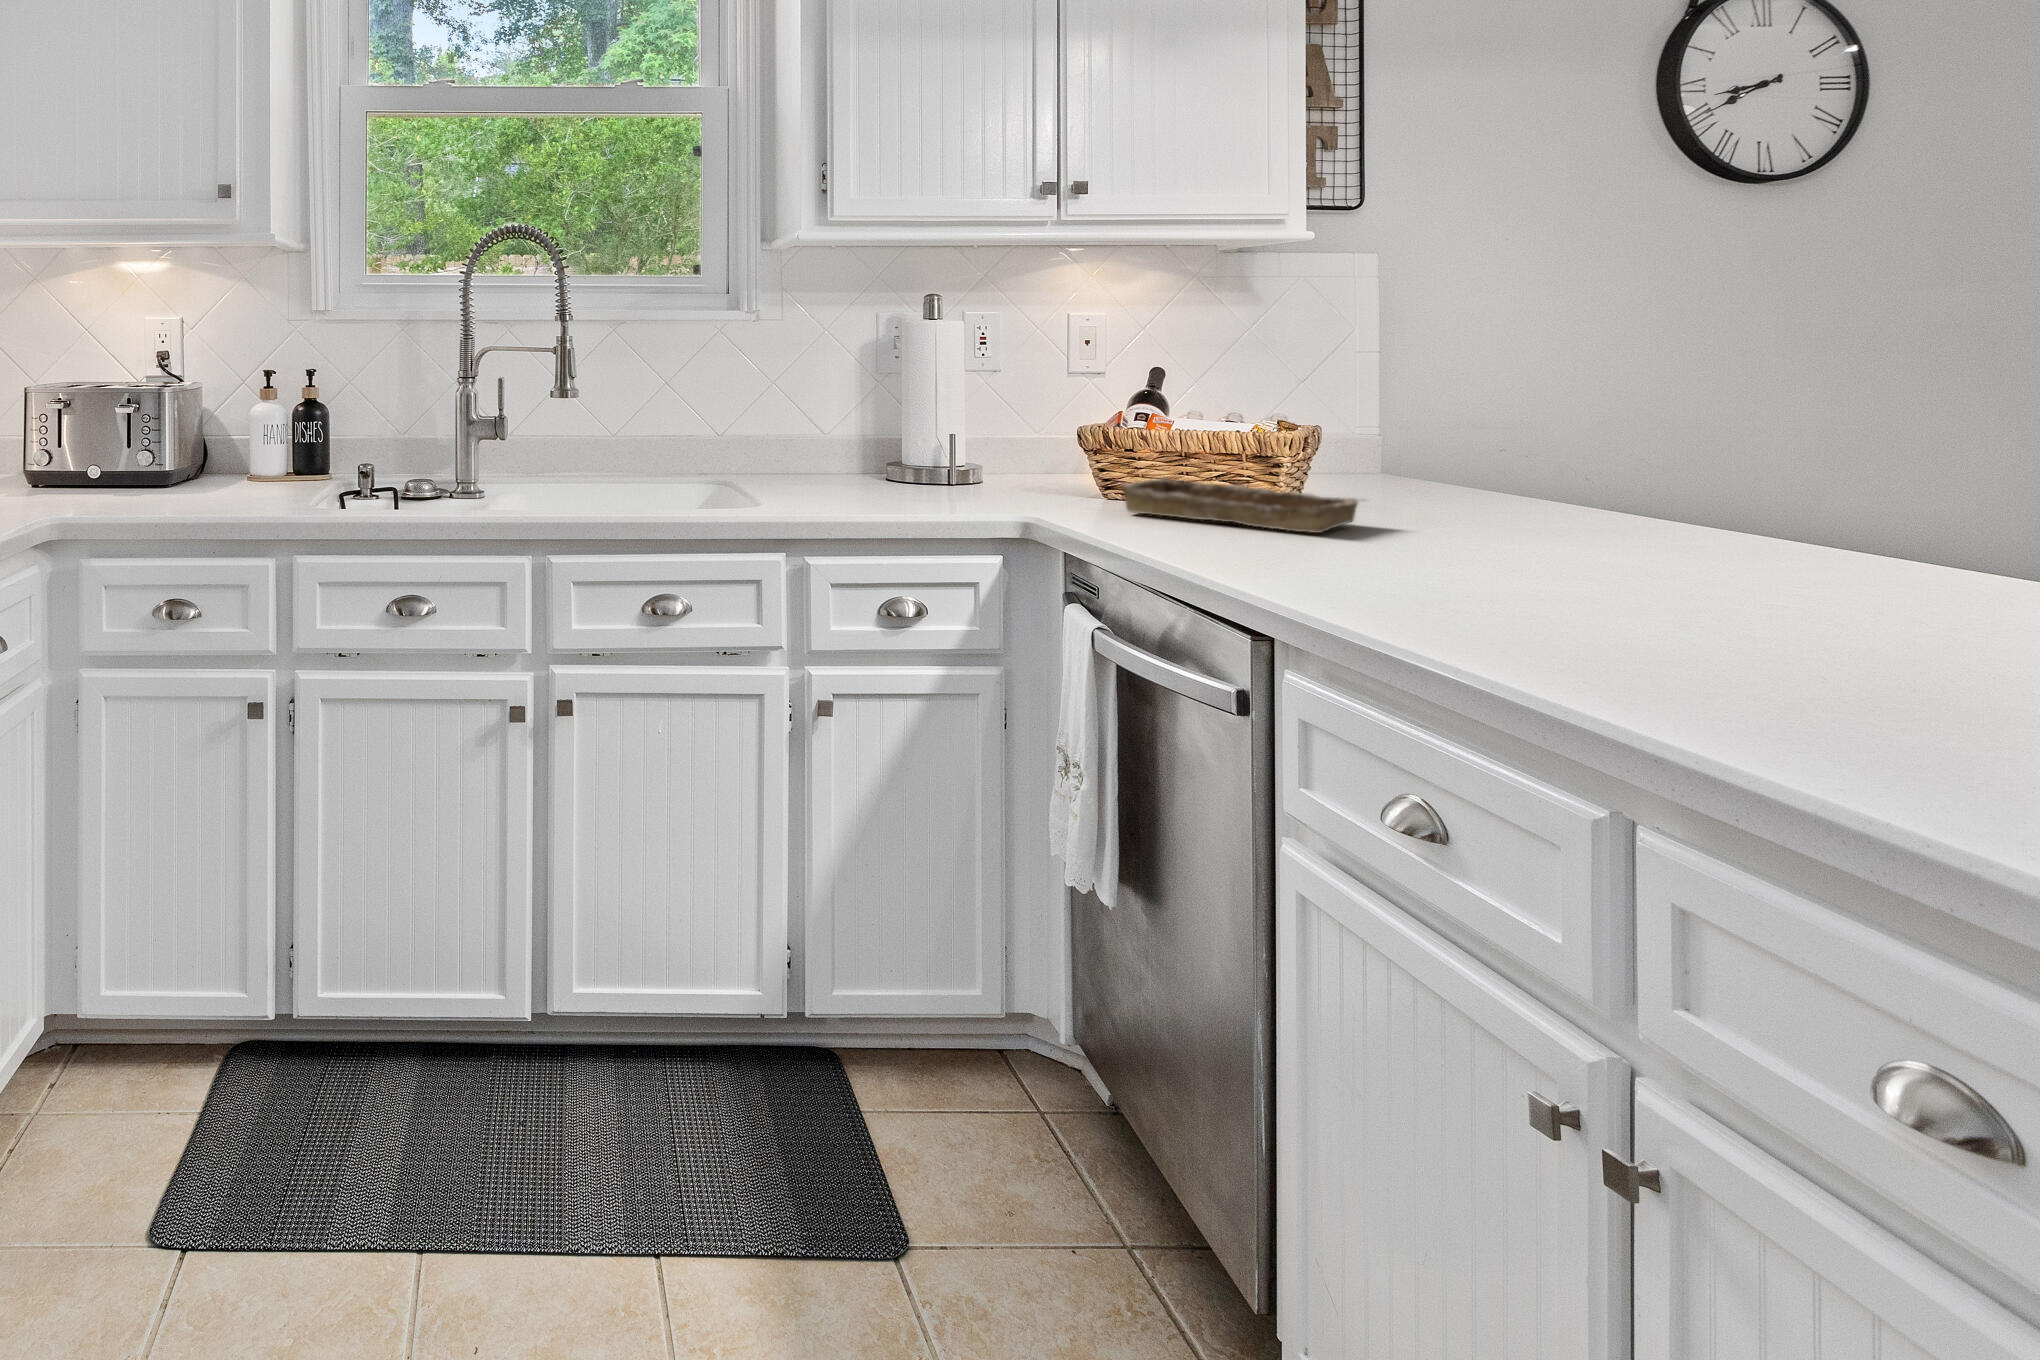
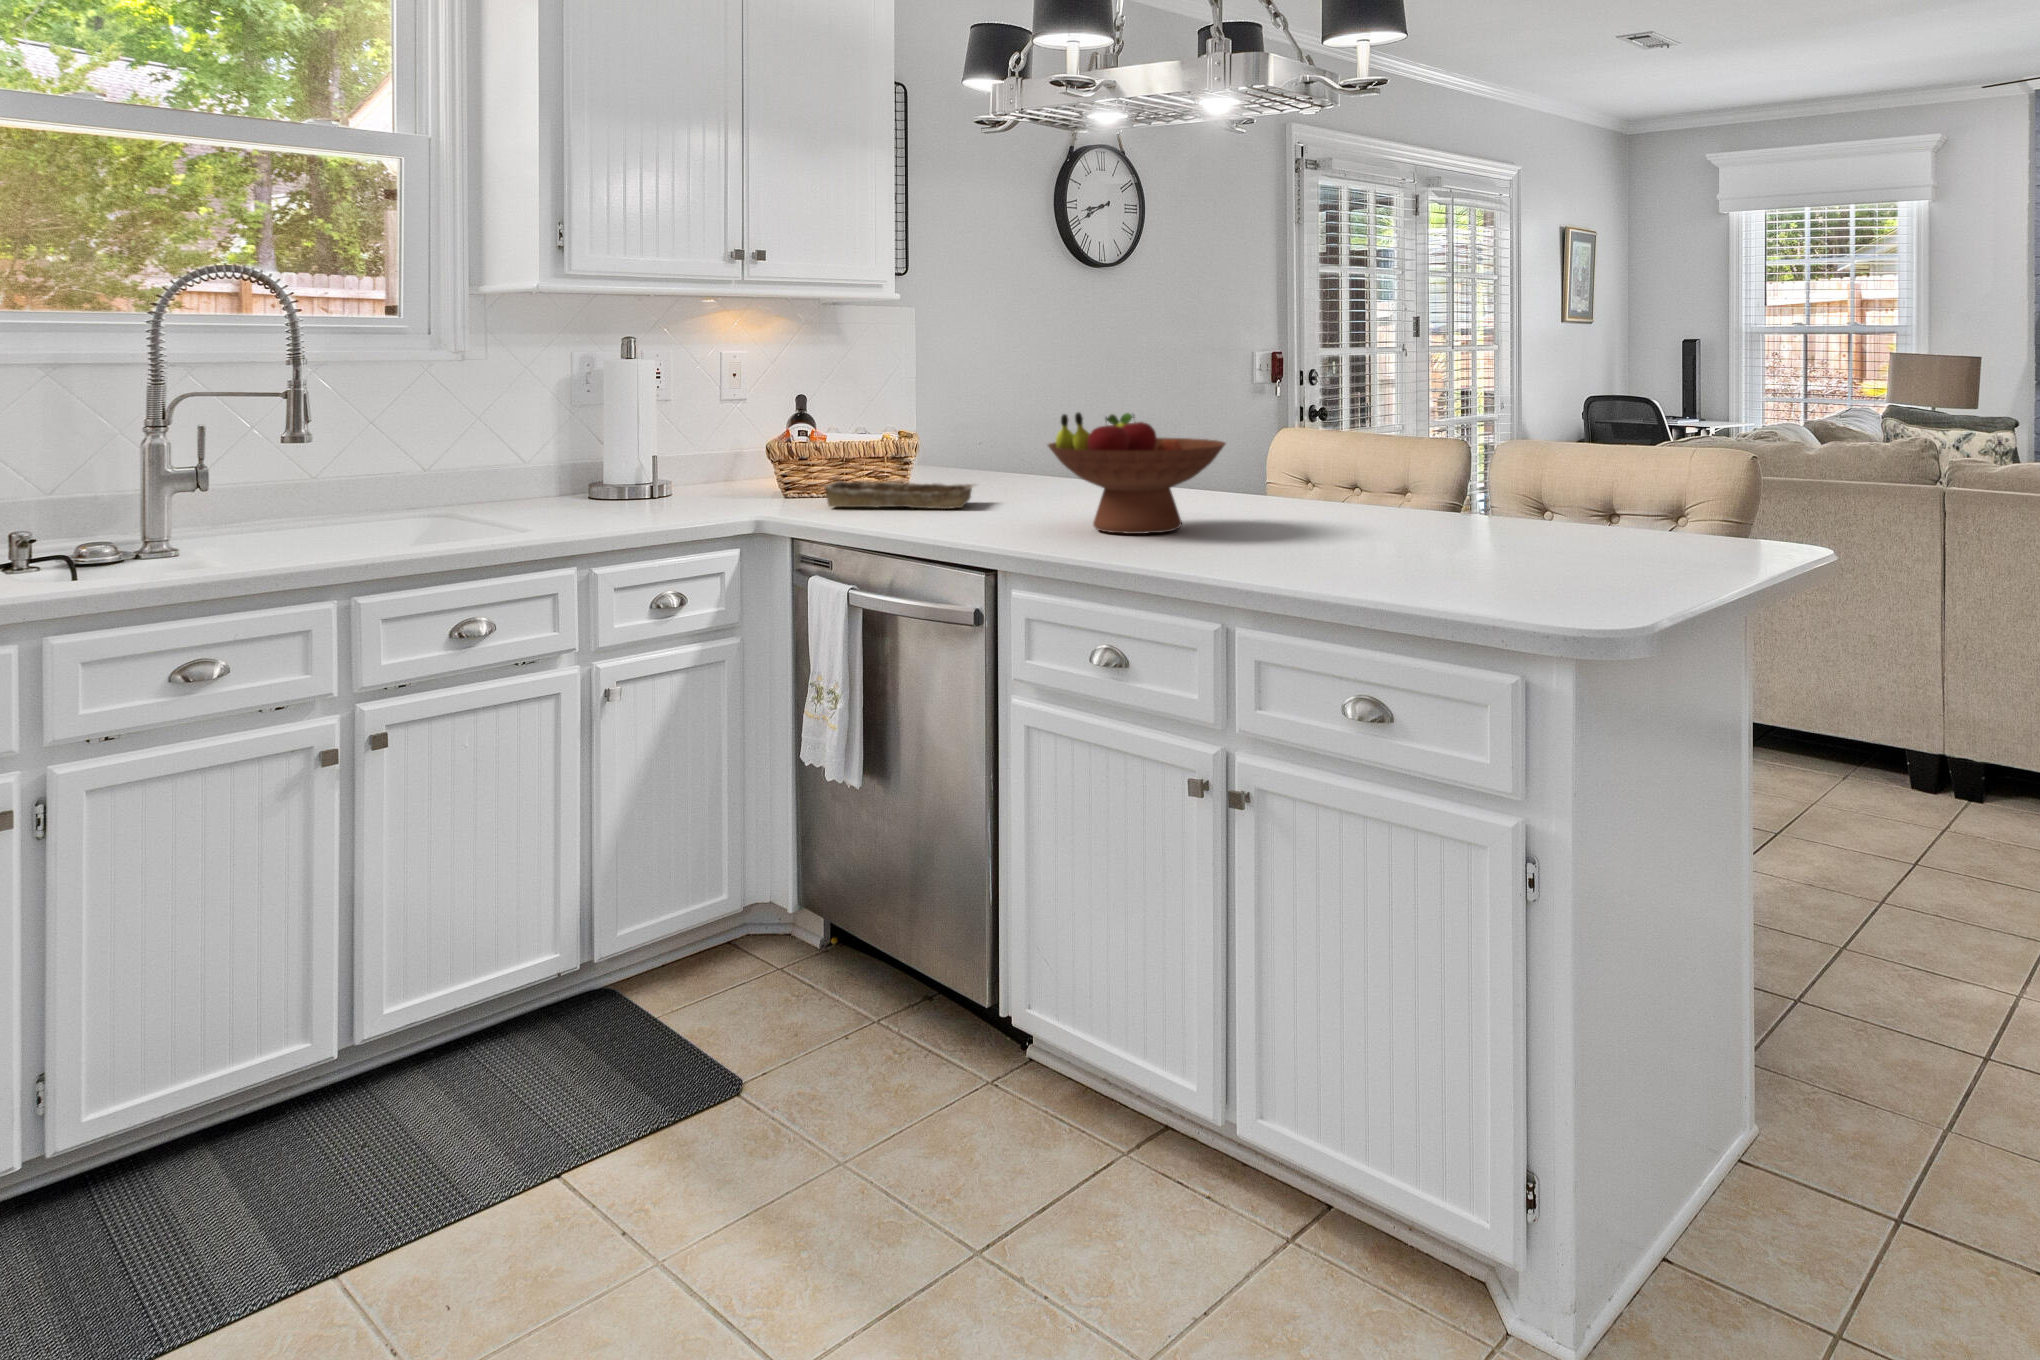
fruit bowl: none [1398,394,1819,624] -> present [1048,412,1226,534]

